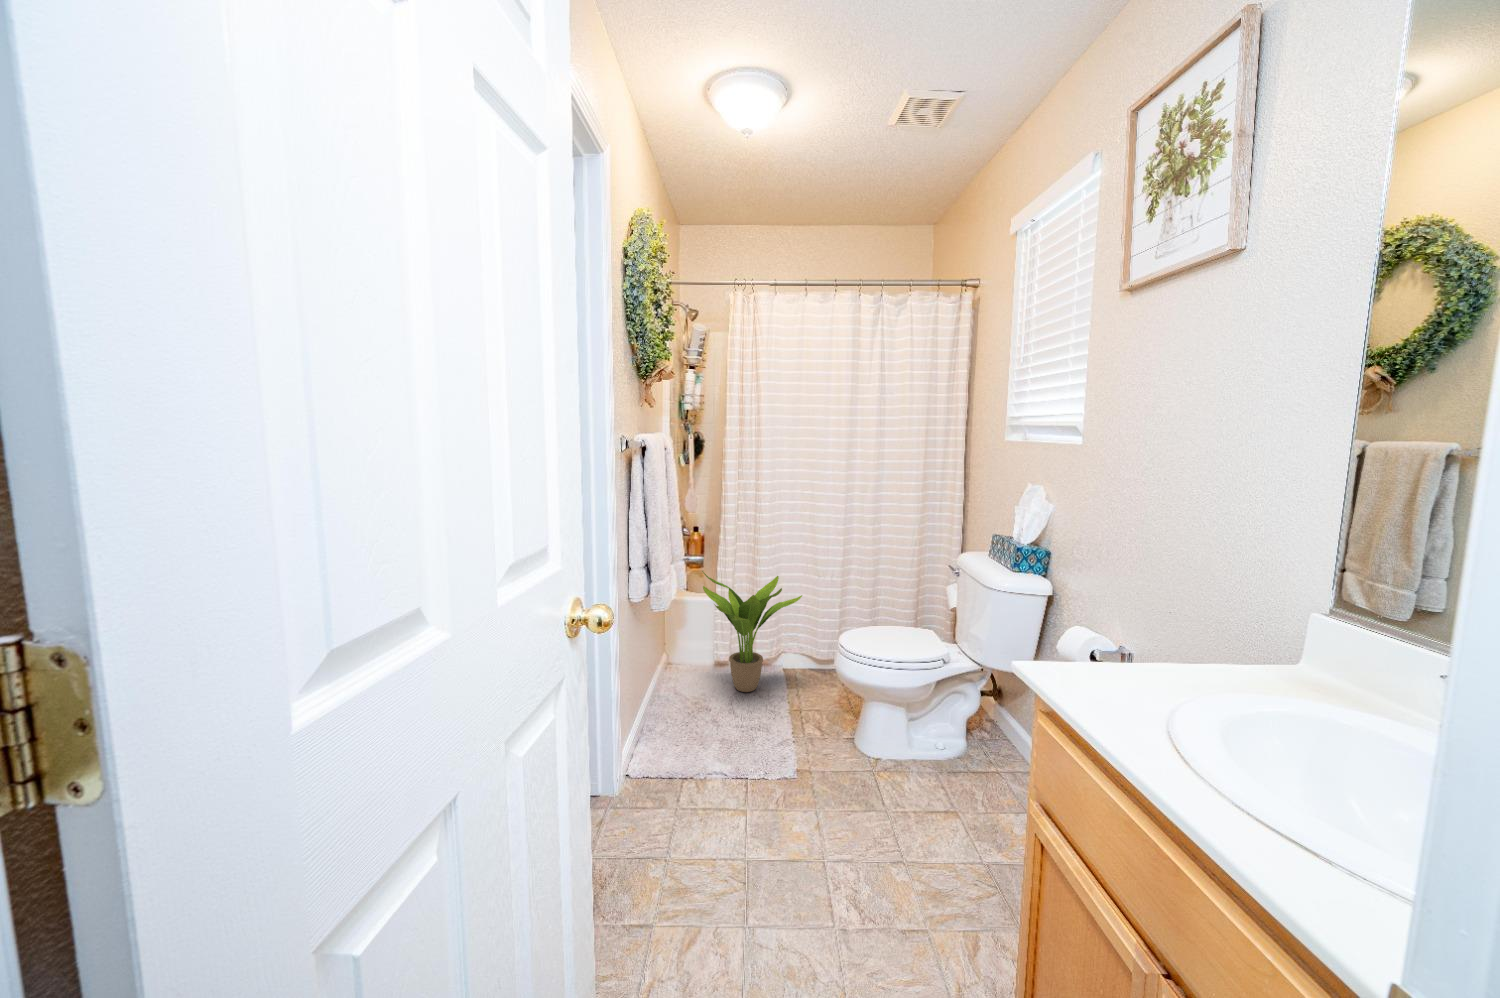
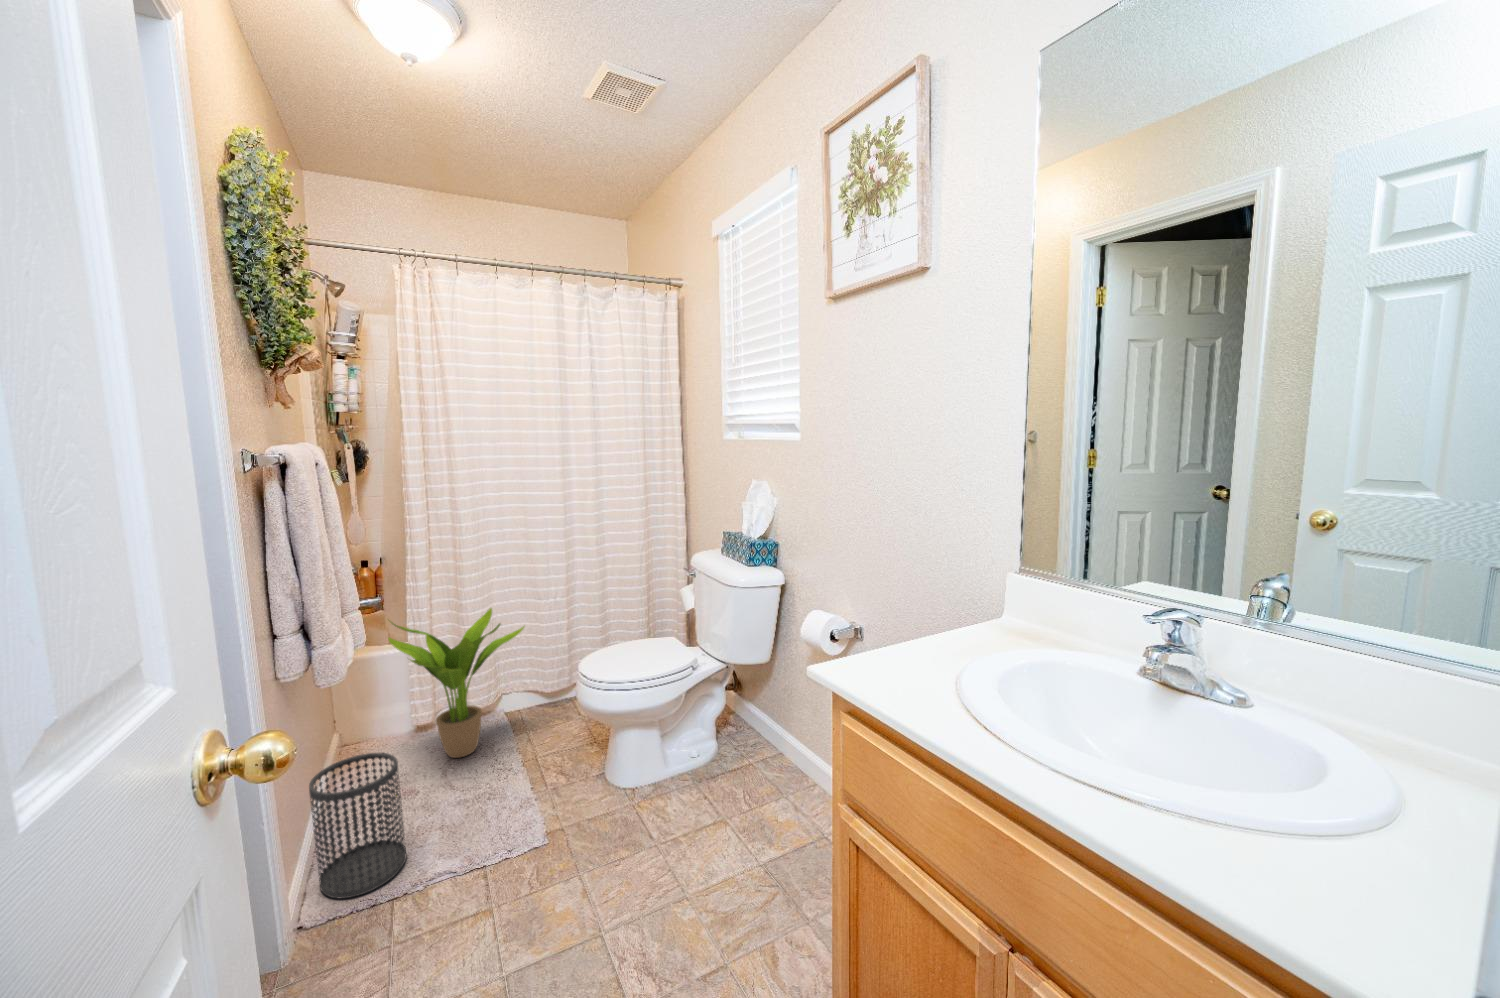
wastebasket: none [641,666,697,767] -> present [309,753,406,898]

